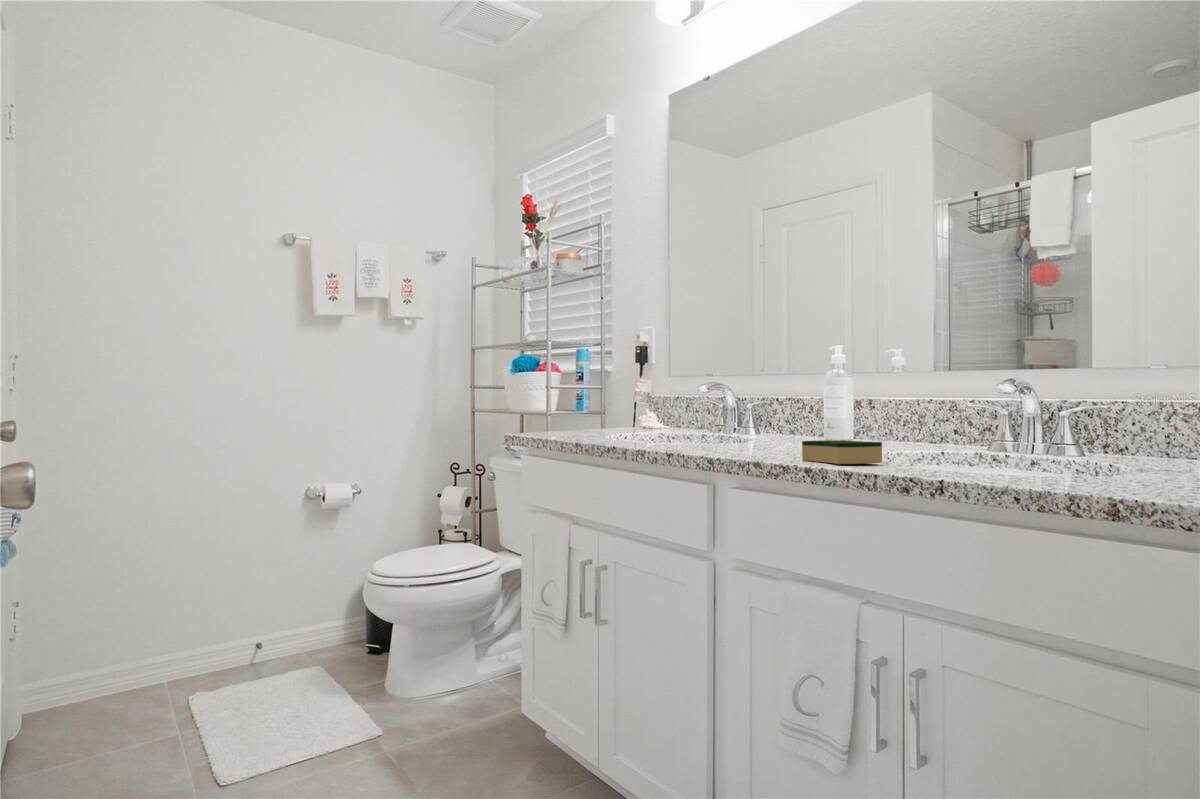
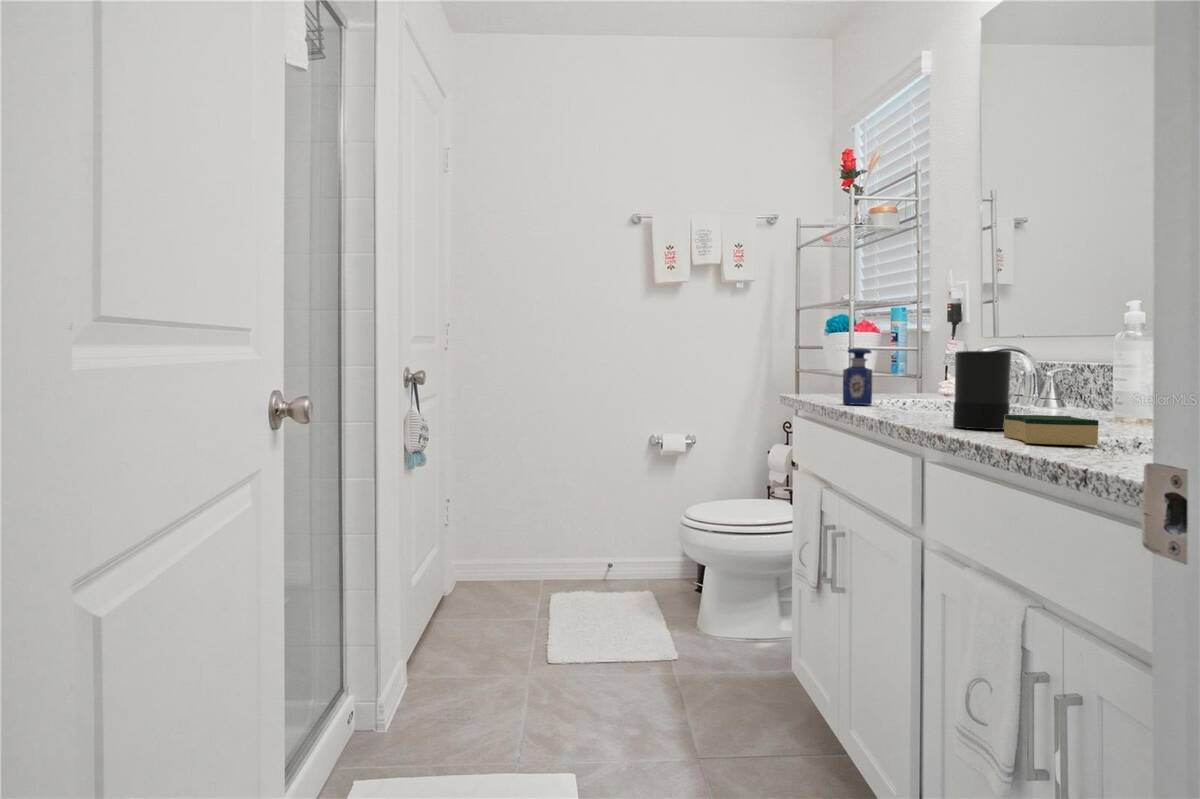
candle: none [732,381,783,456] -> present [953,349,1011,430]
perfume bottle: none [581,385,609,440] -> present [843,348,872,405]

